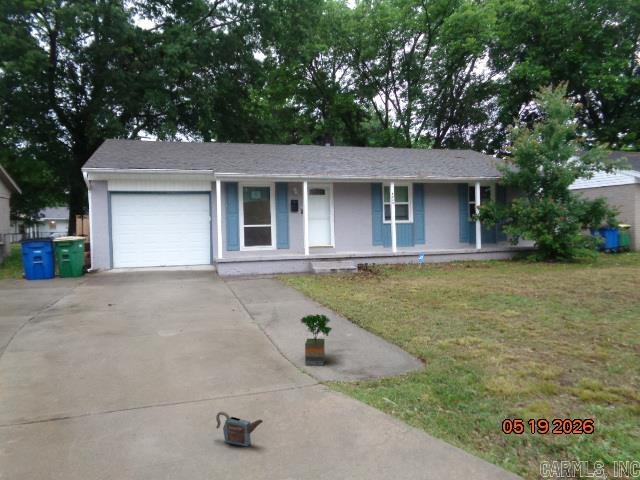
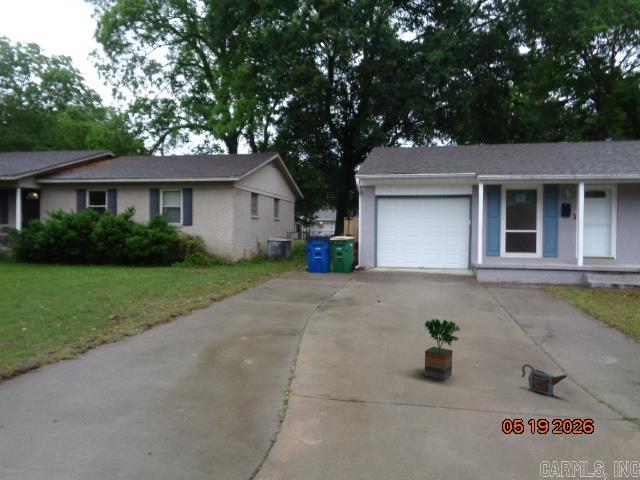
potted tree: present [301,314,332,366] -> present [424,319,460,380]

